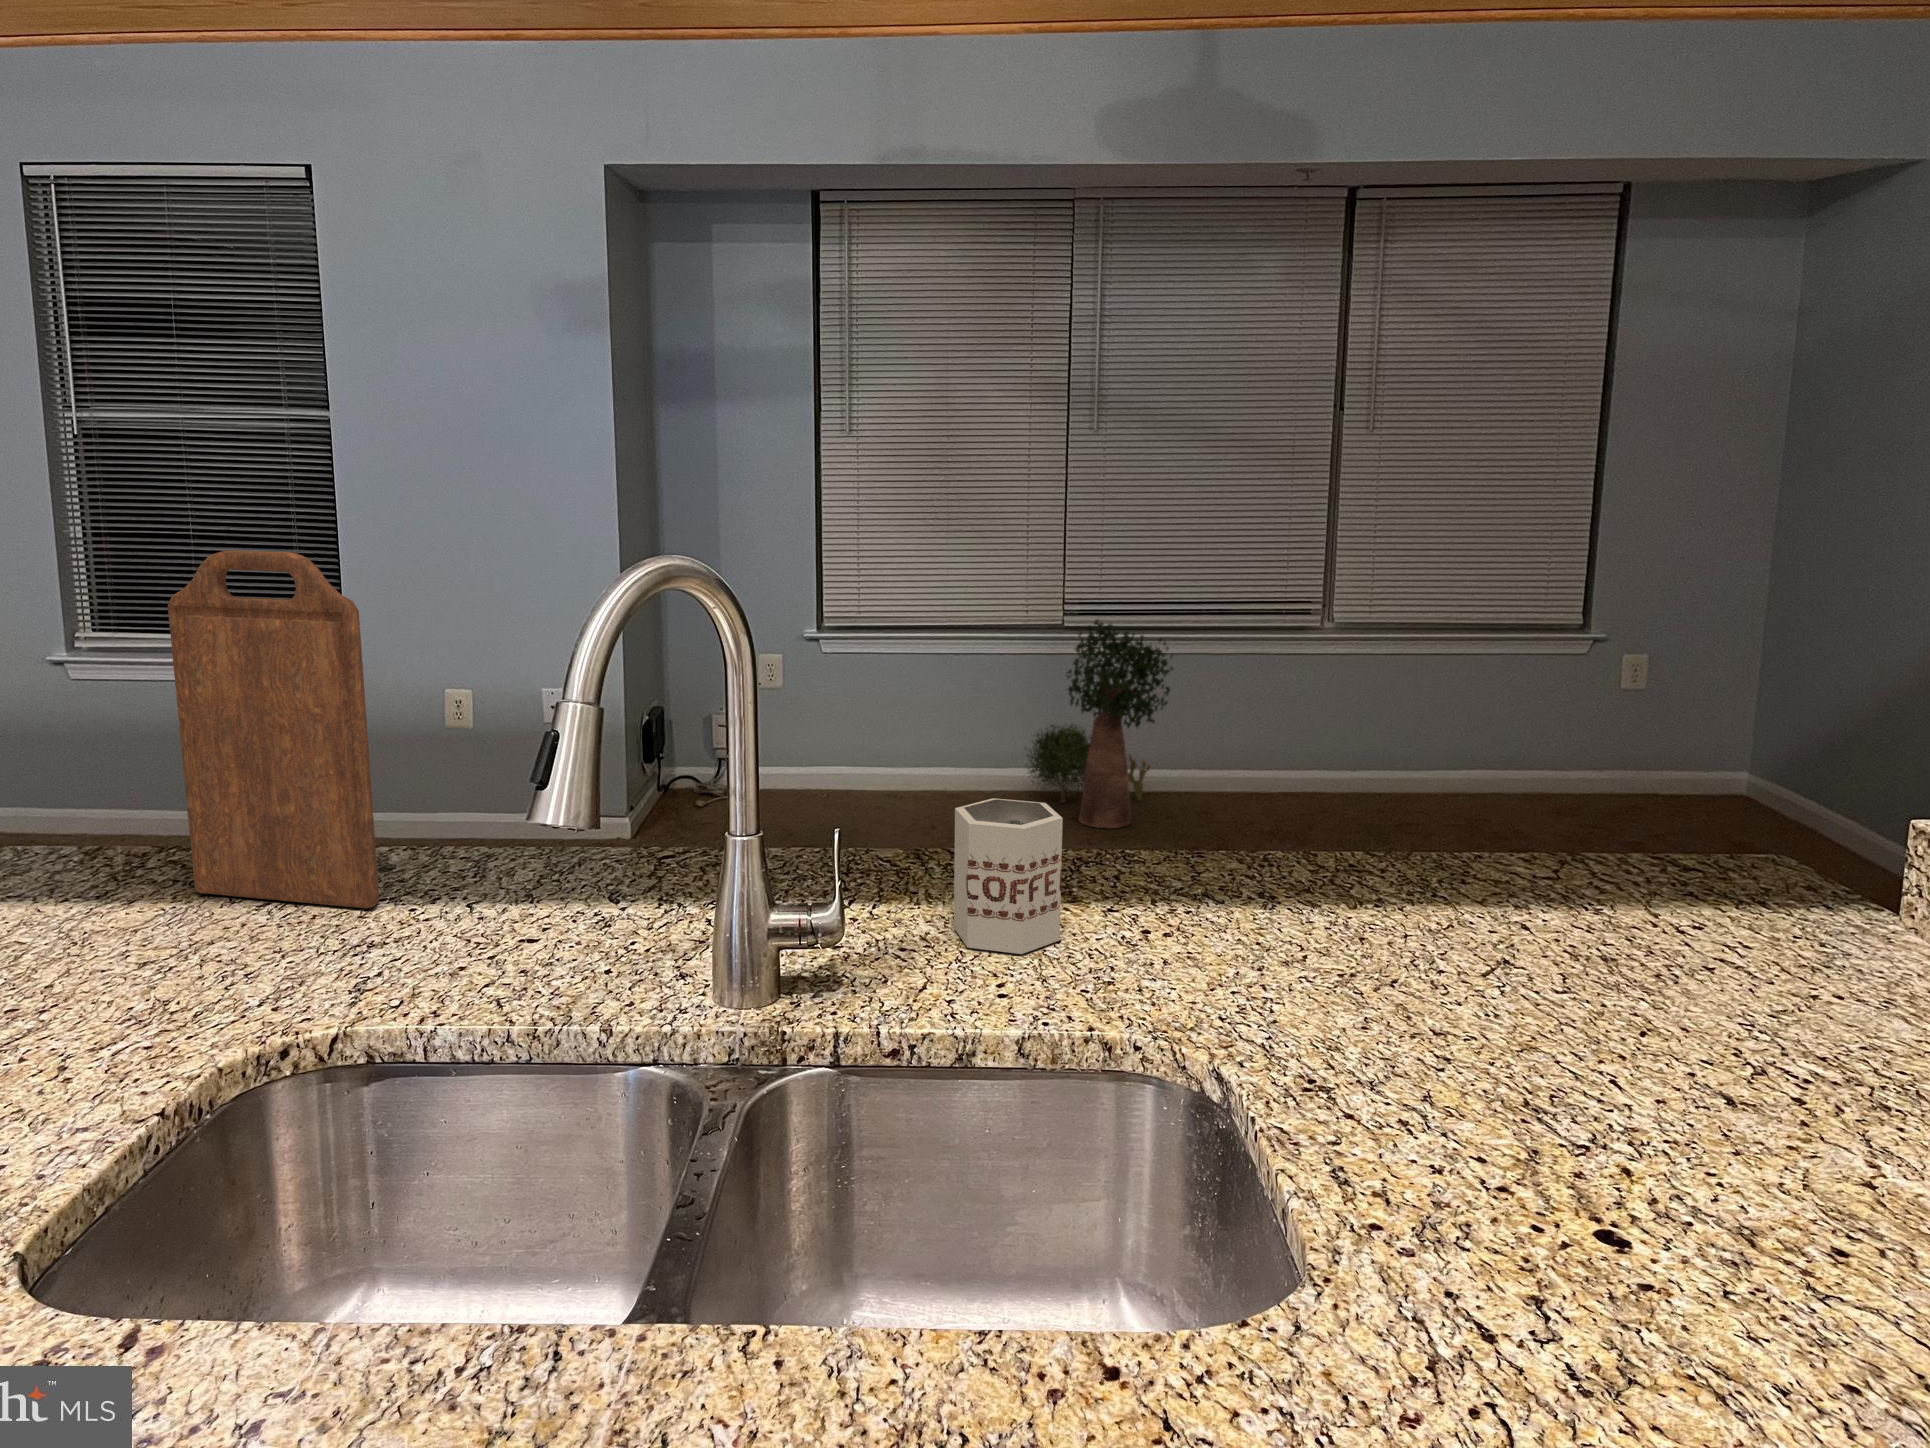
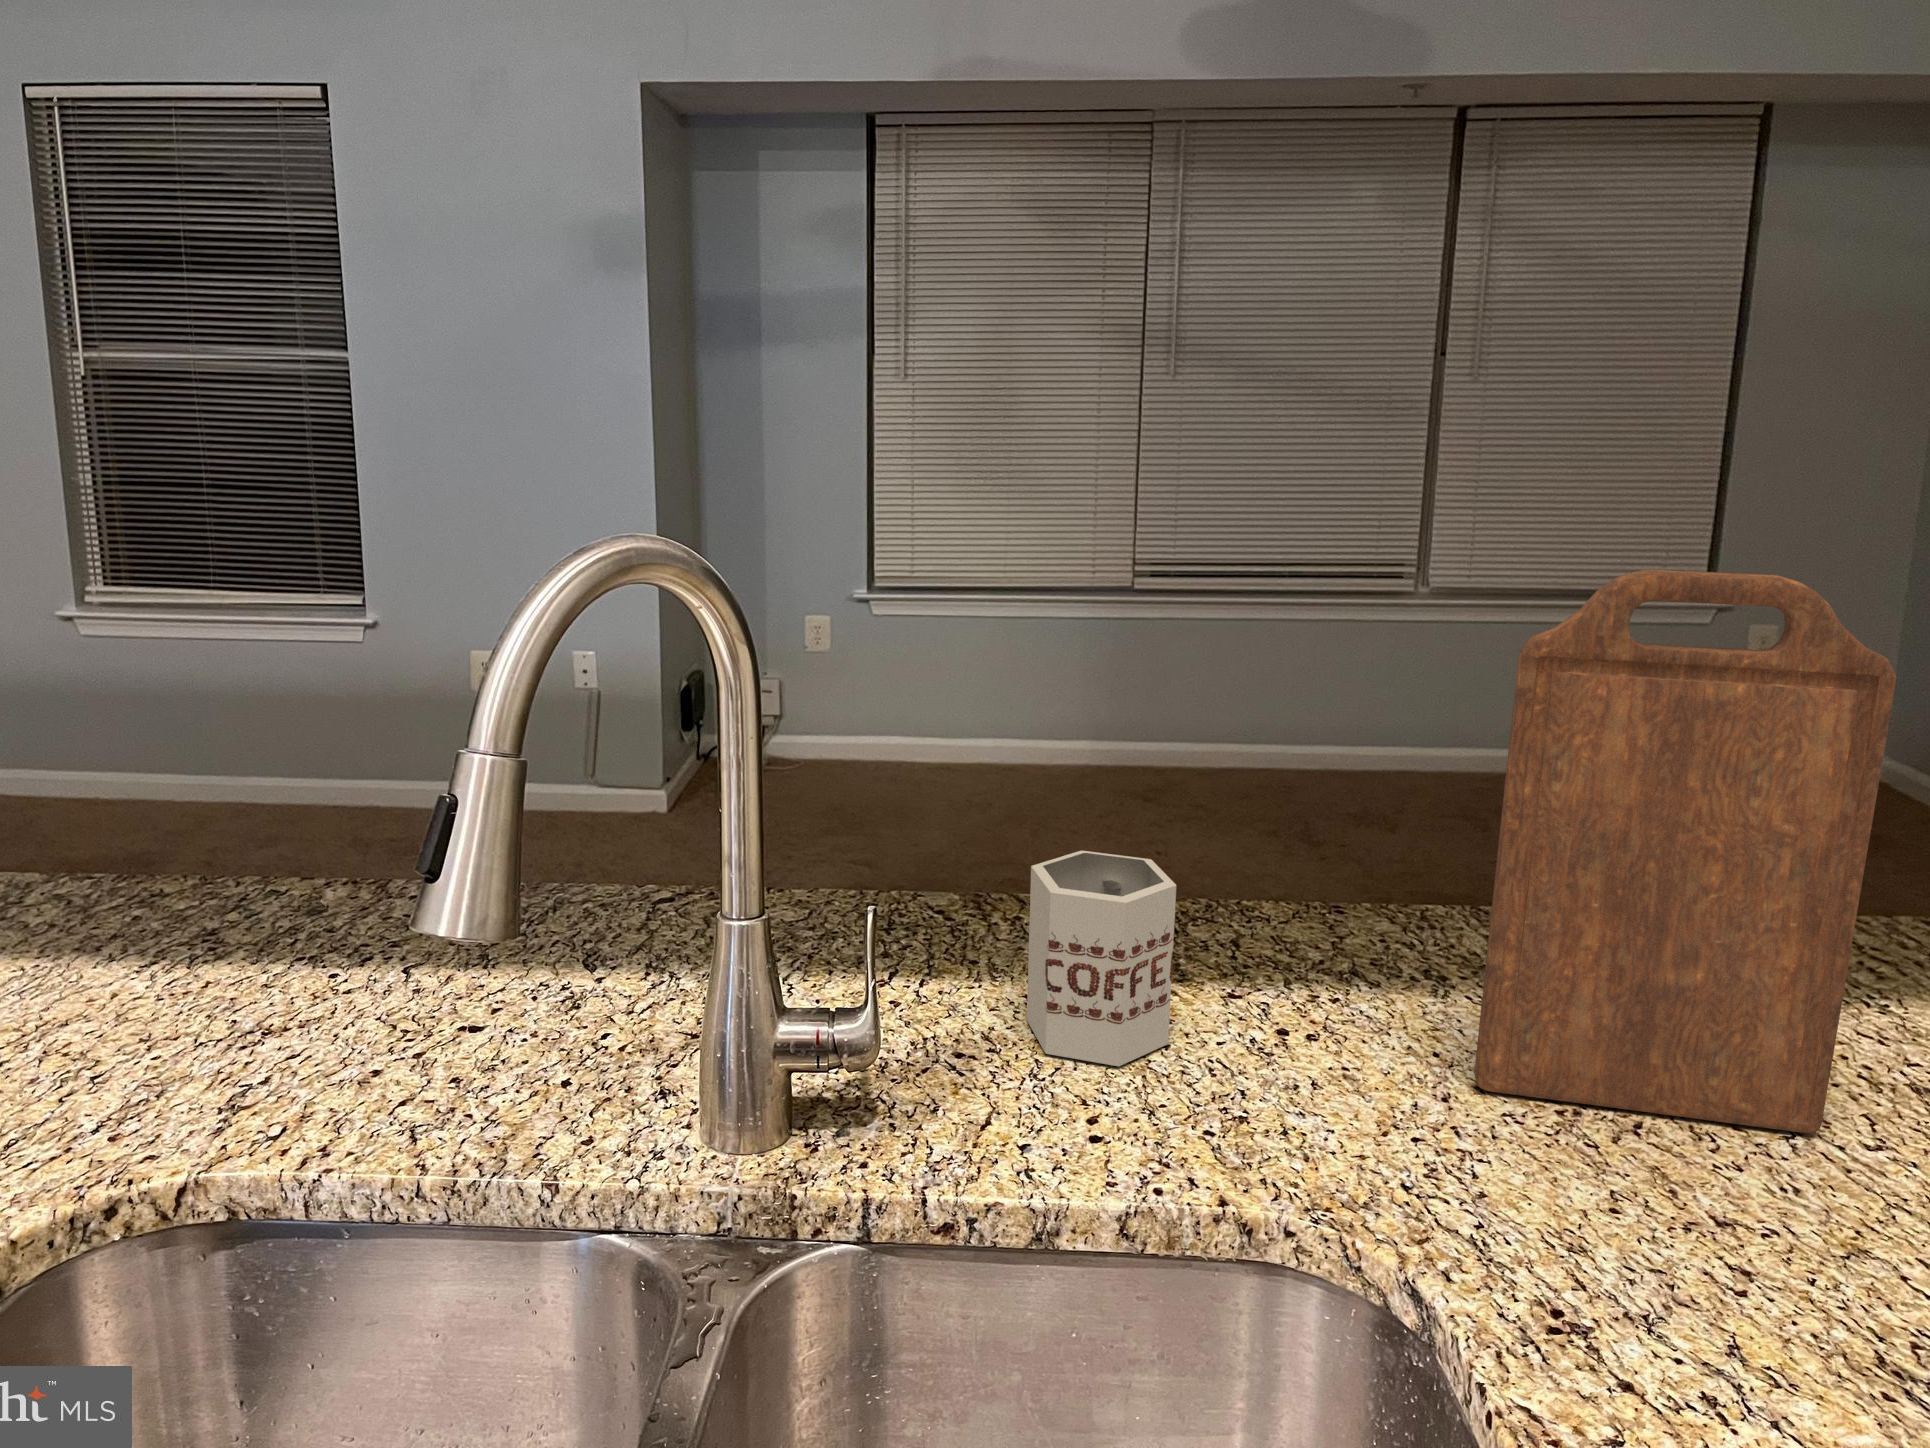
cutting board: present [168,550,379,908] -> present [1474,569,1897,1133]
potted plant: present [1027,620,1173,828] -> none [1089,582,1255,809]

